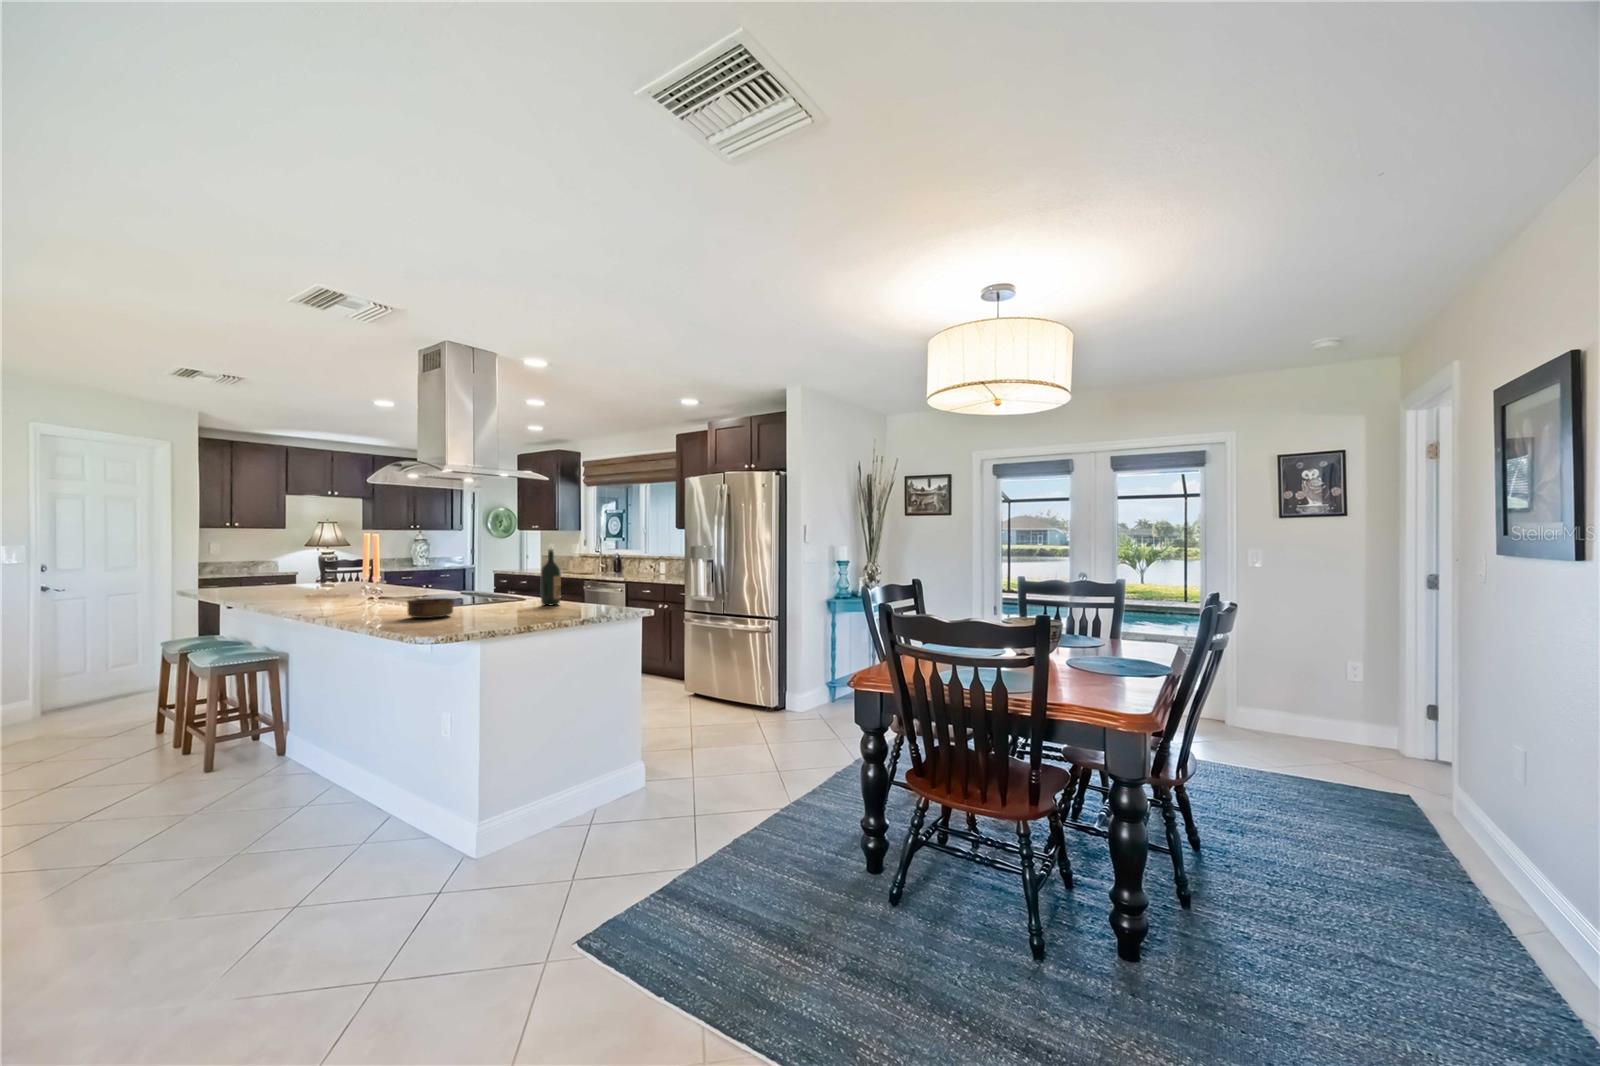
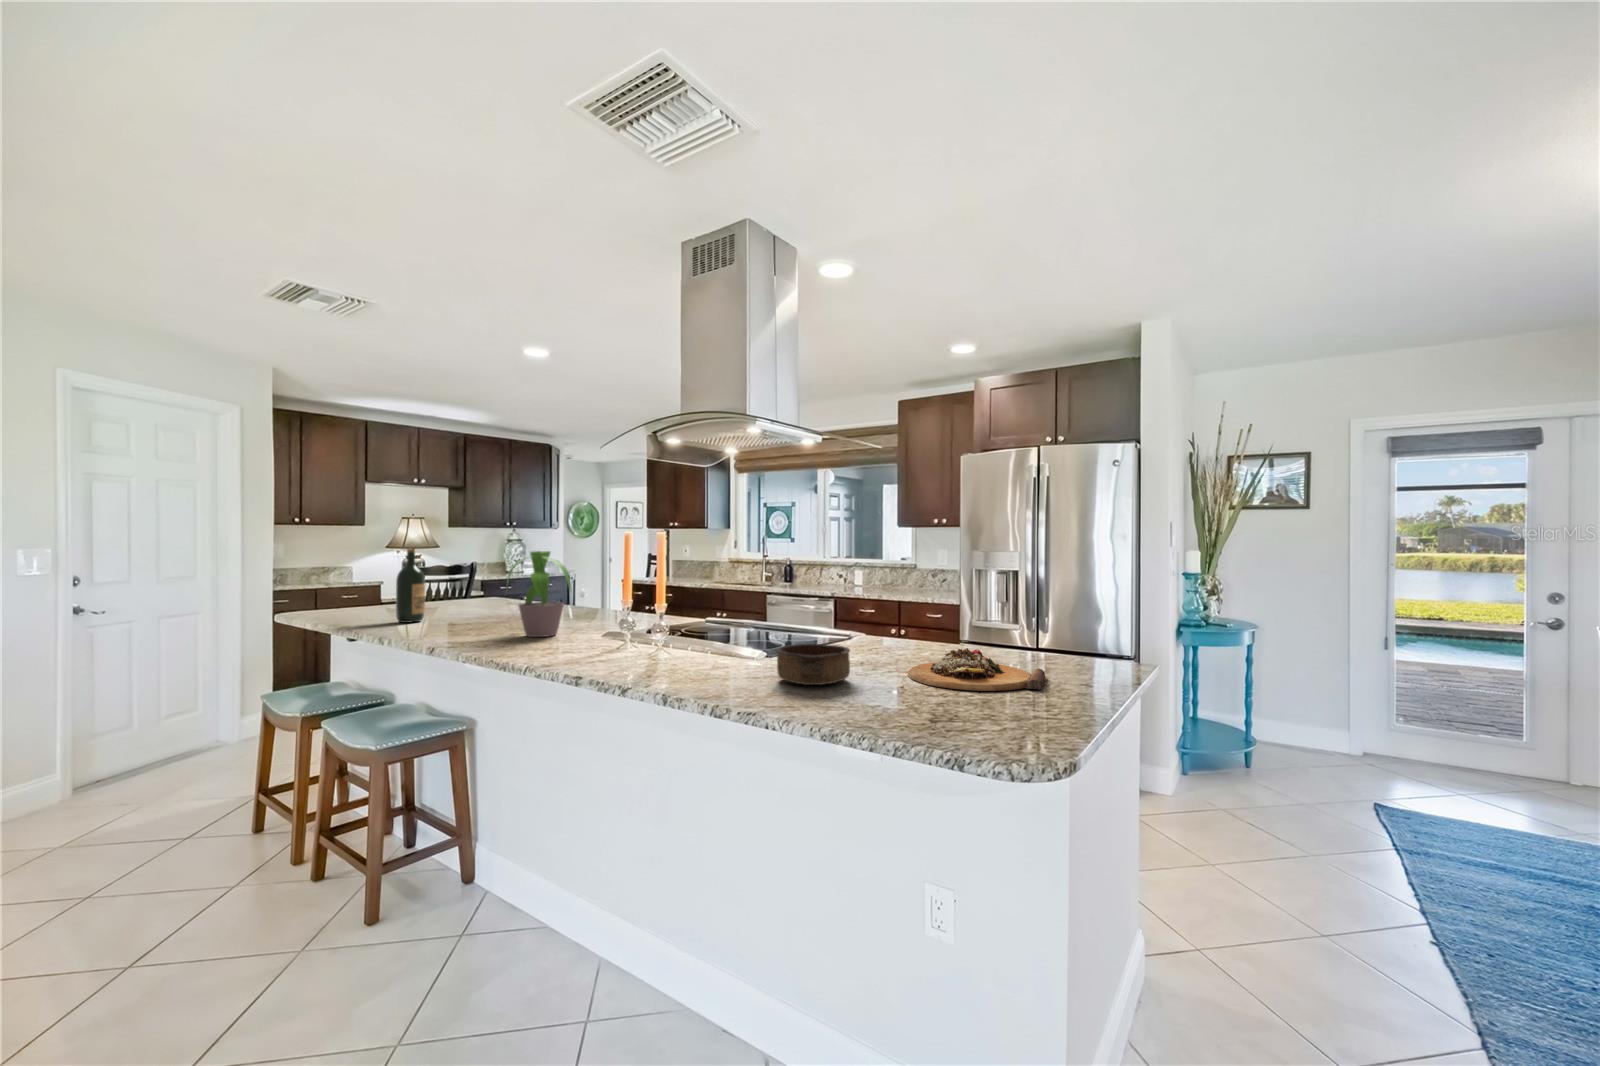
potted plant: none [302,547,361,601] -> present [506,551,571,637]
wine bottle: present [541,549,561,605] -> present [396,549,425,623]
cutting board: none [488,600,567,620] -> present [908,648,1046,691]

